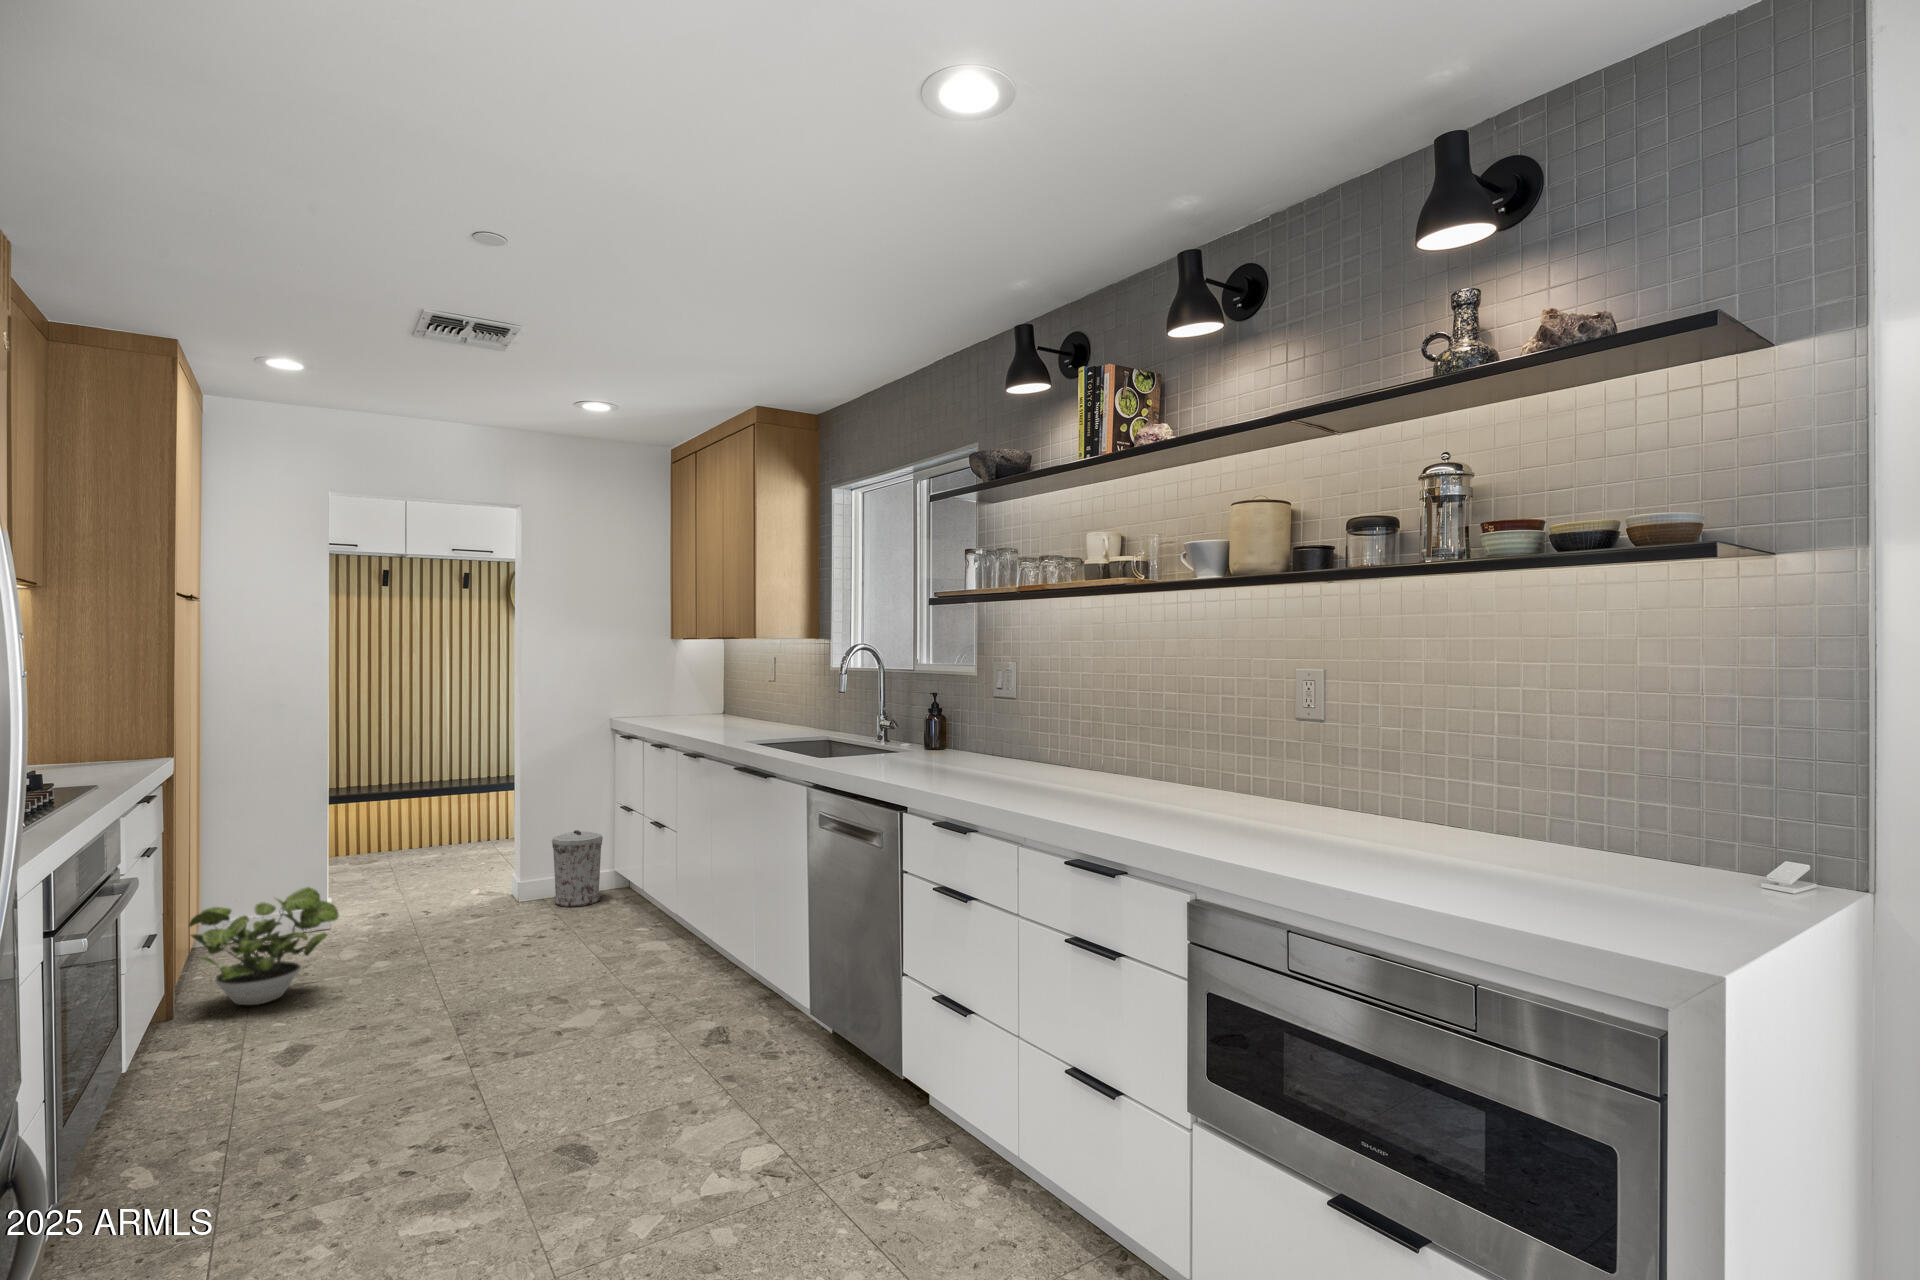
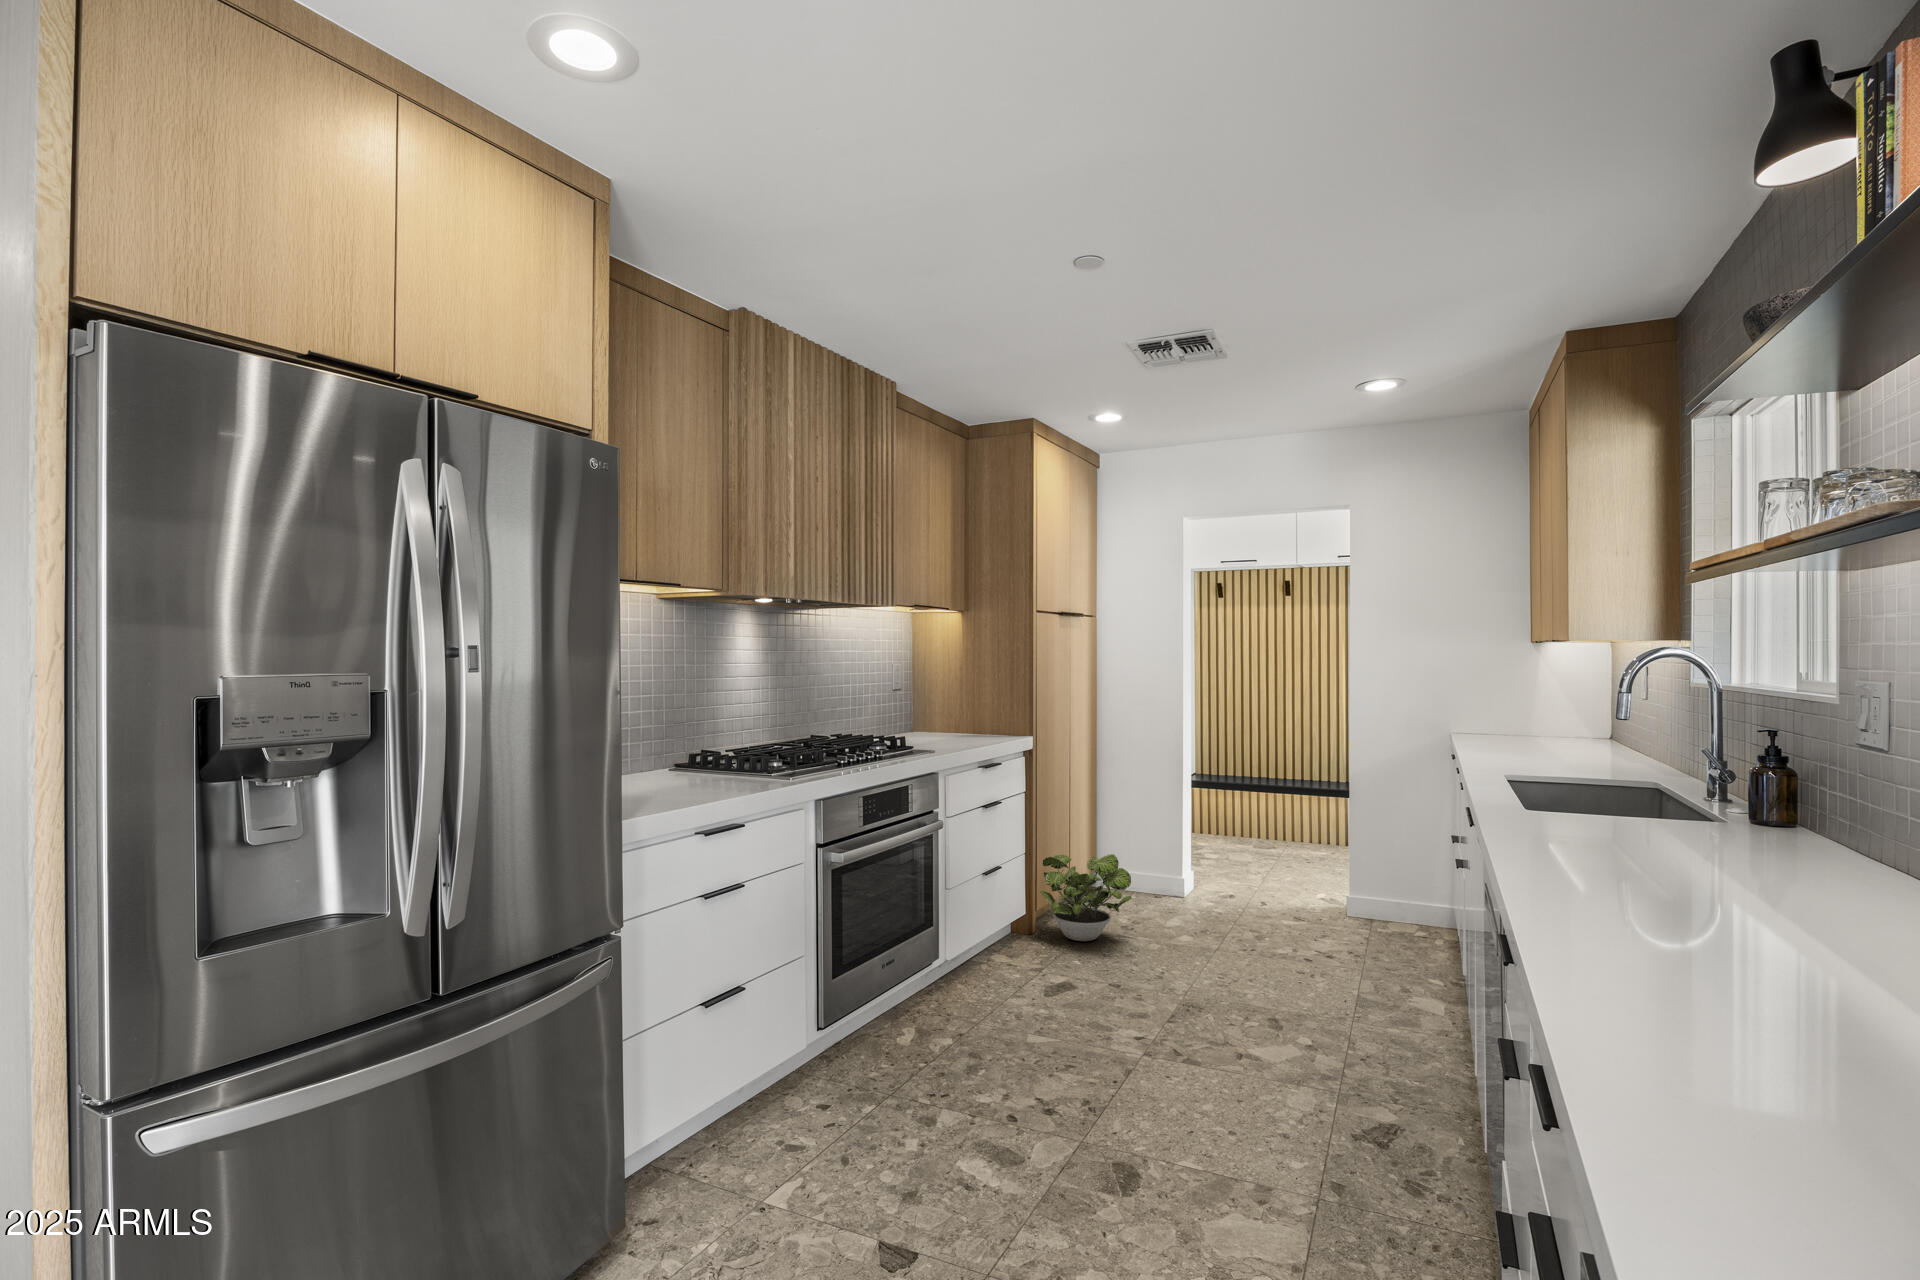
trash can: present [552,830,603,907] -> none [1376,855,1432,938]

